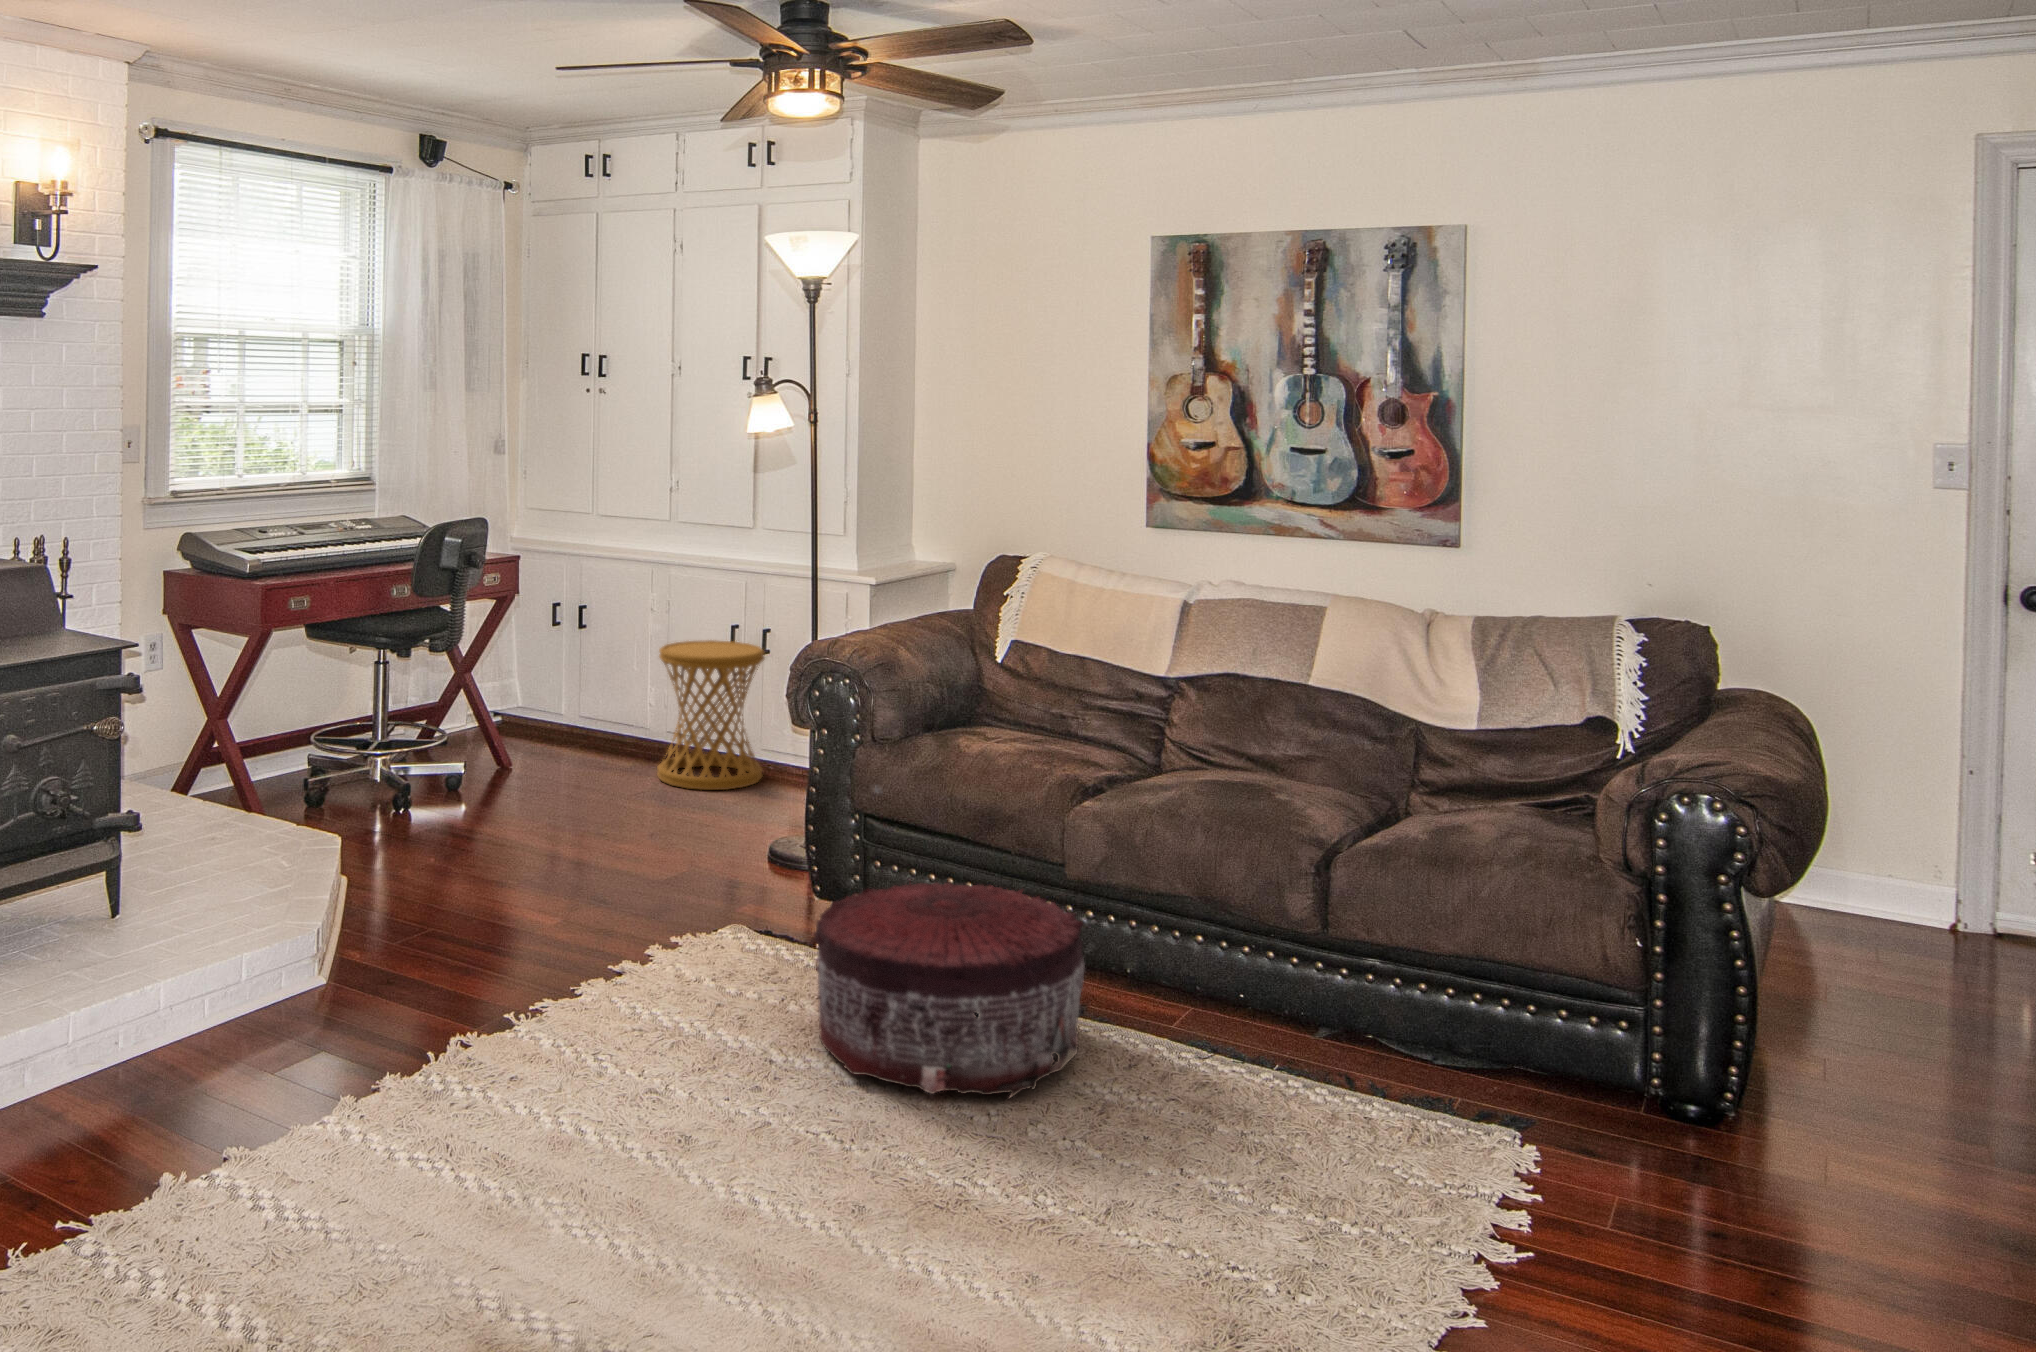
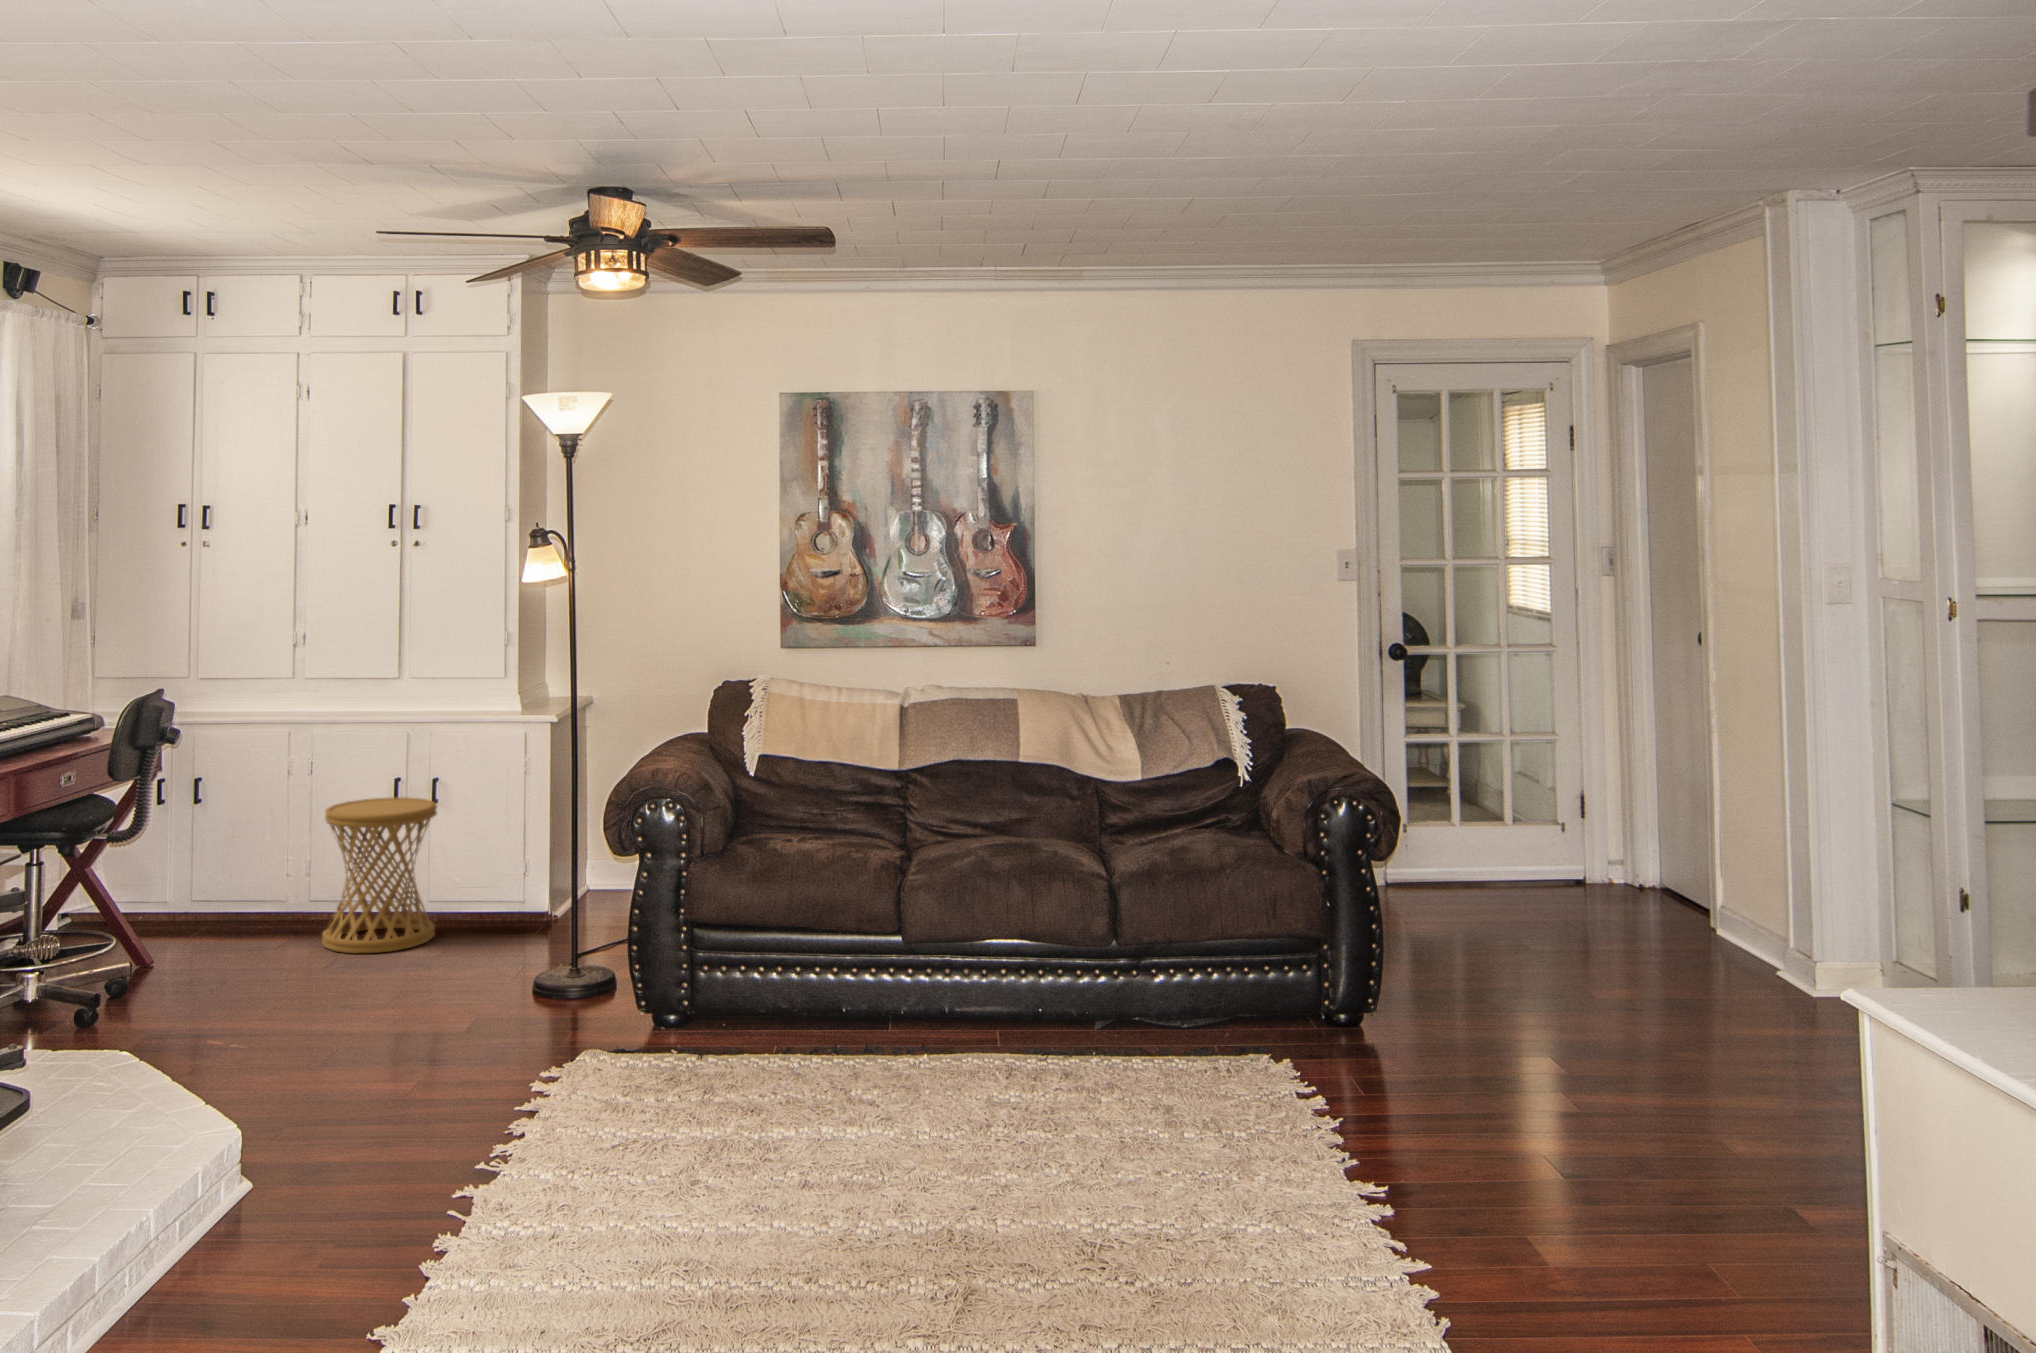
pouf: present [814,883,1085,1097] -> none [753,955,979,1131]

